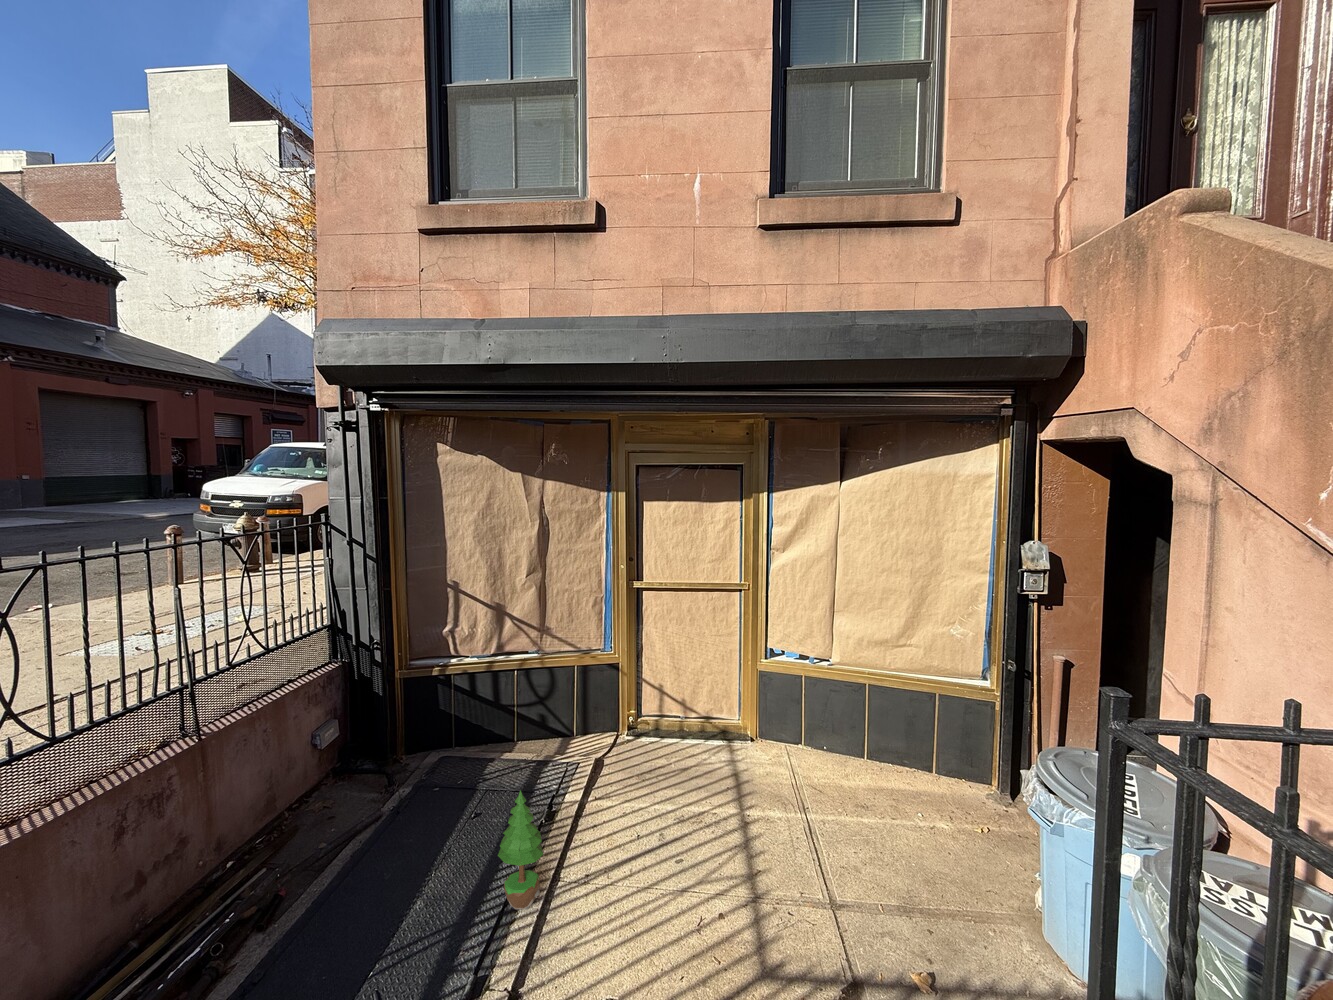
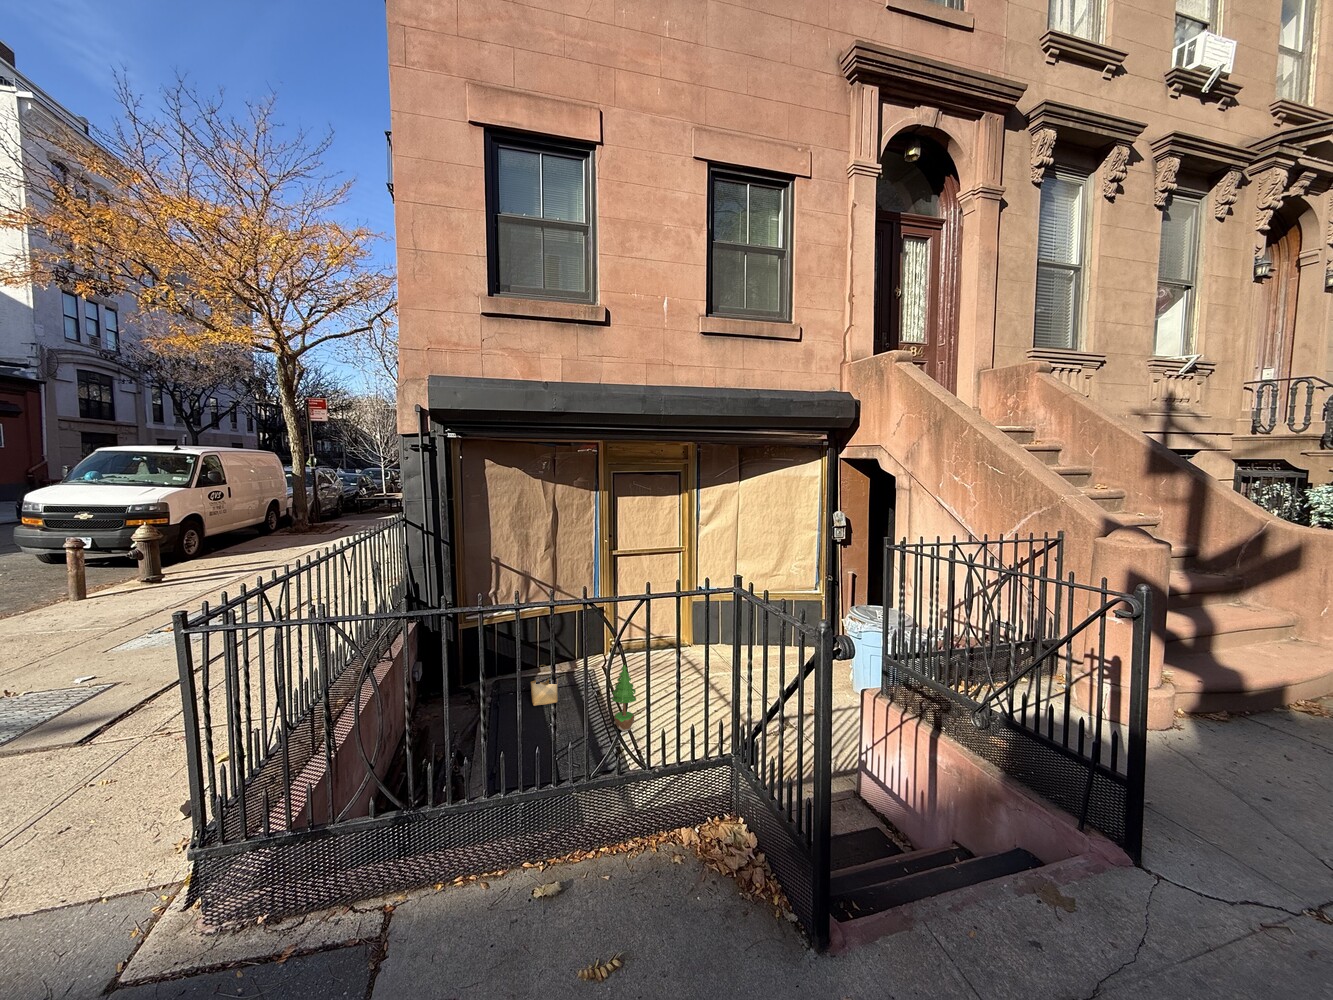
woven basket: none [442,752,487,816] -> present [530,665,558,706]

